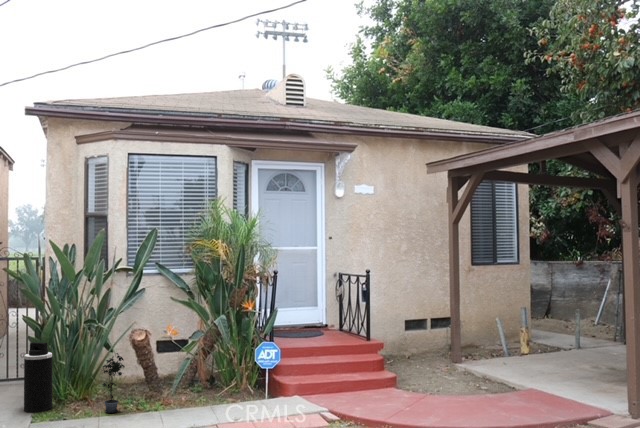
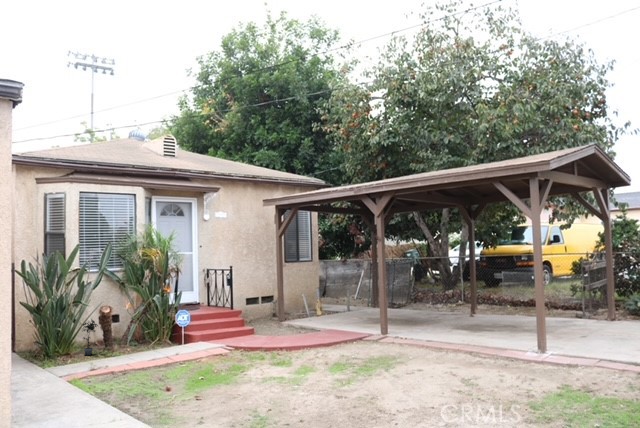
trash can: present [24,342,53,413] -> none [25,315,44,360]

